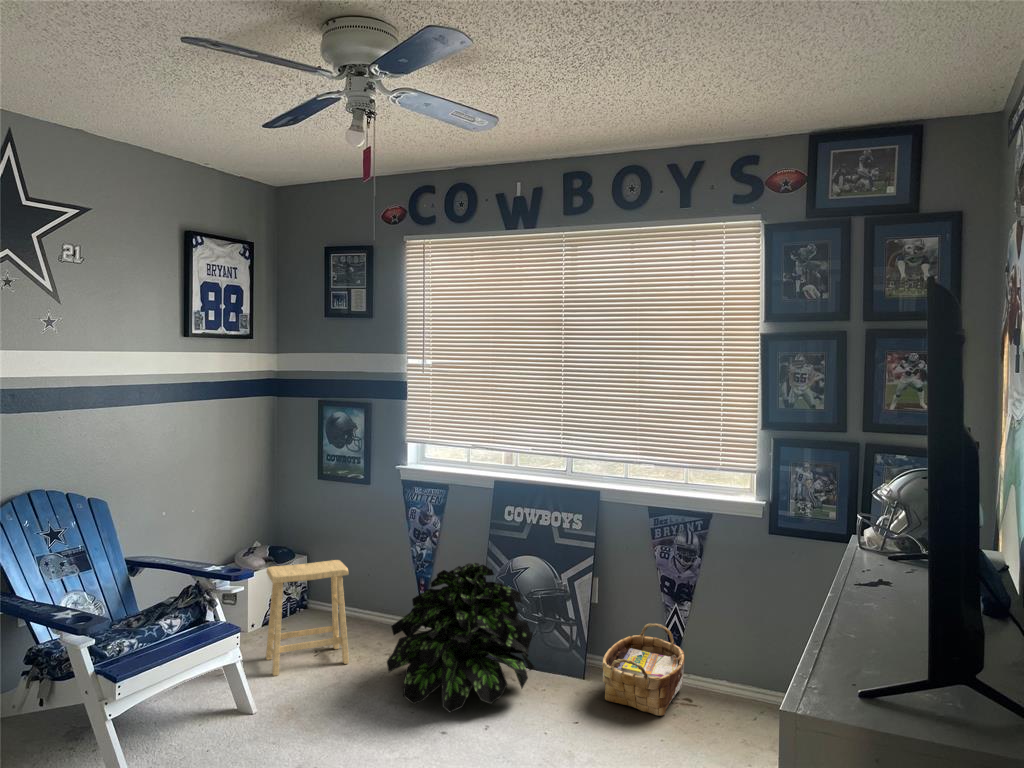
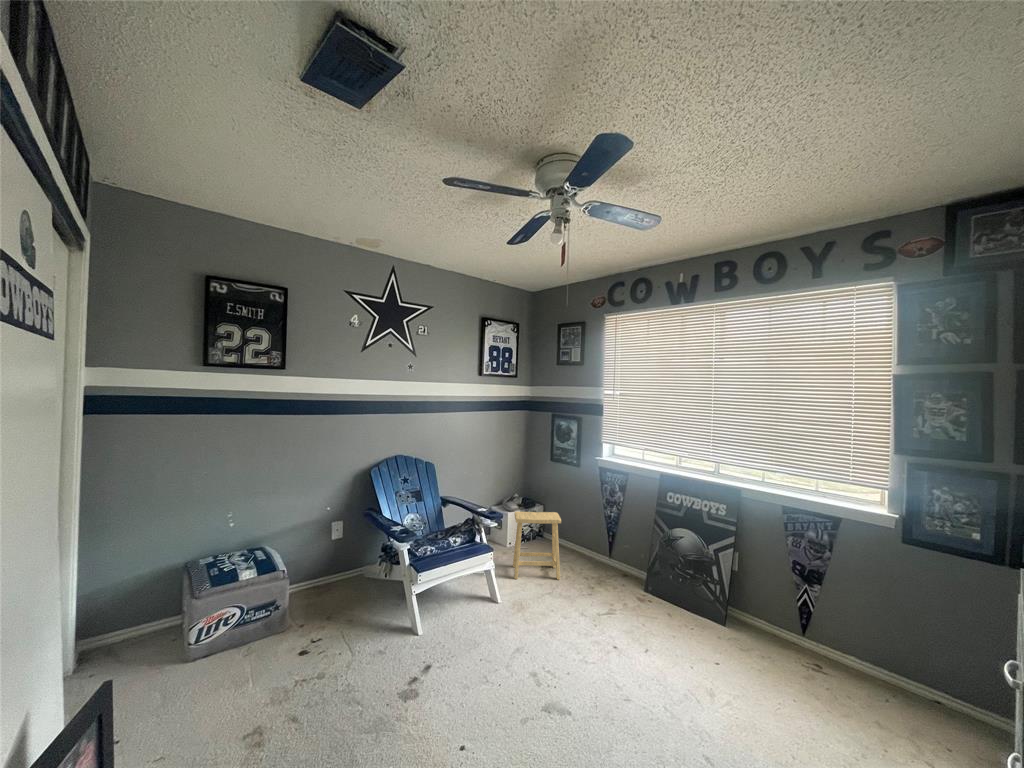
potted plant: present [387,563,535,712] -> none [581,529,686,634]
woven basket: present [602,624,685,716] -> none [741,598,817,679]

